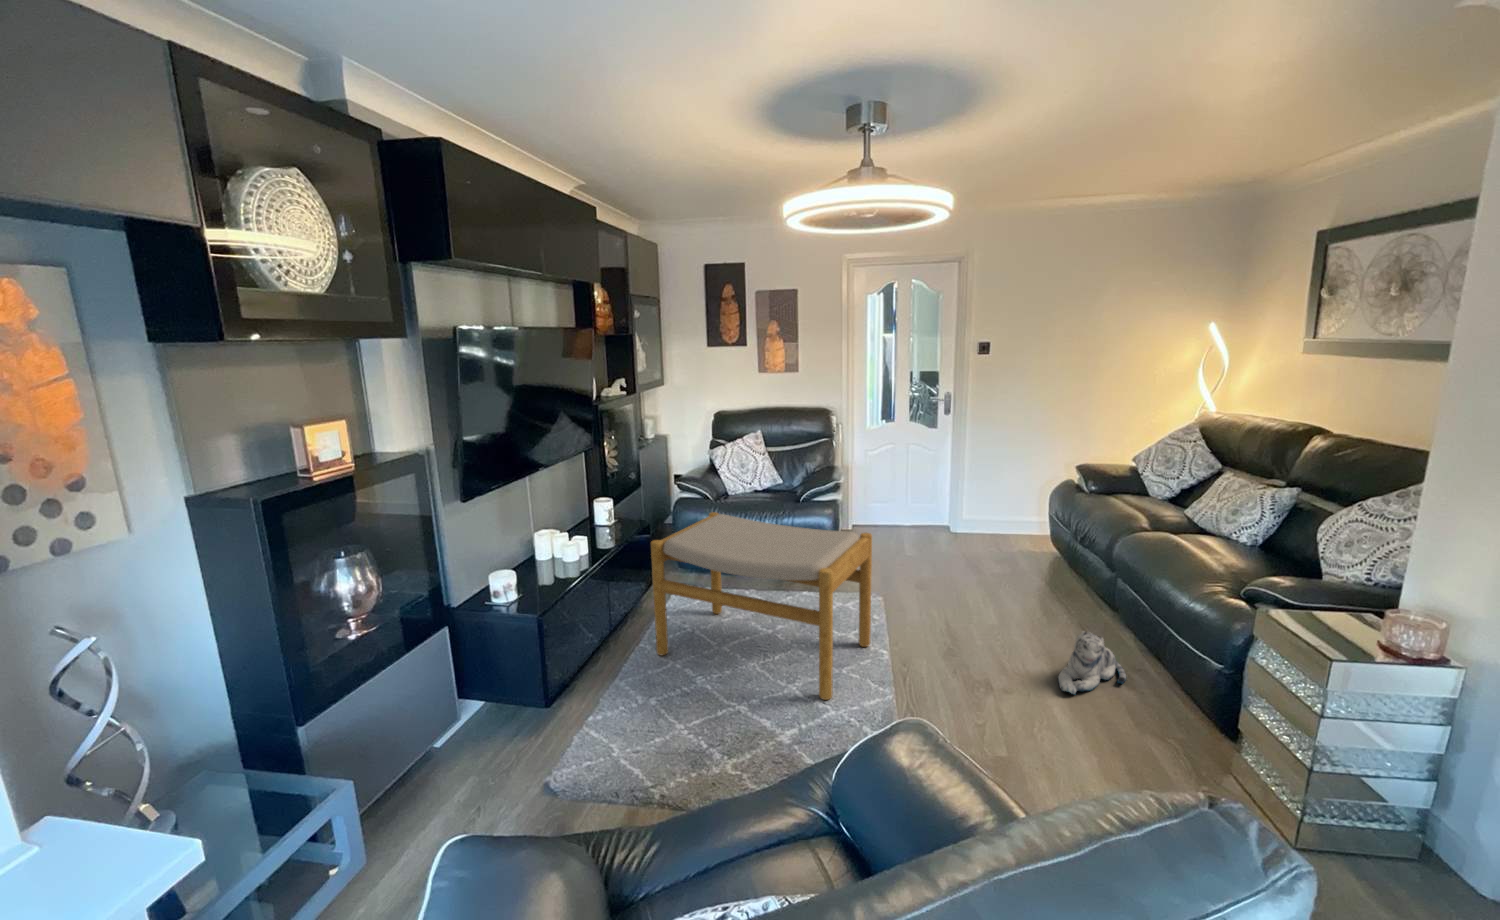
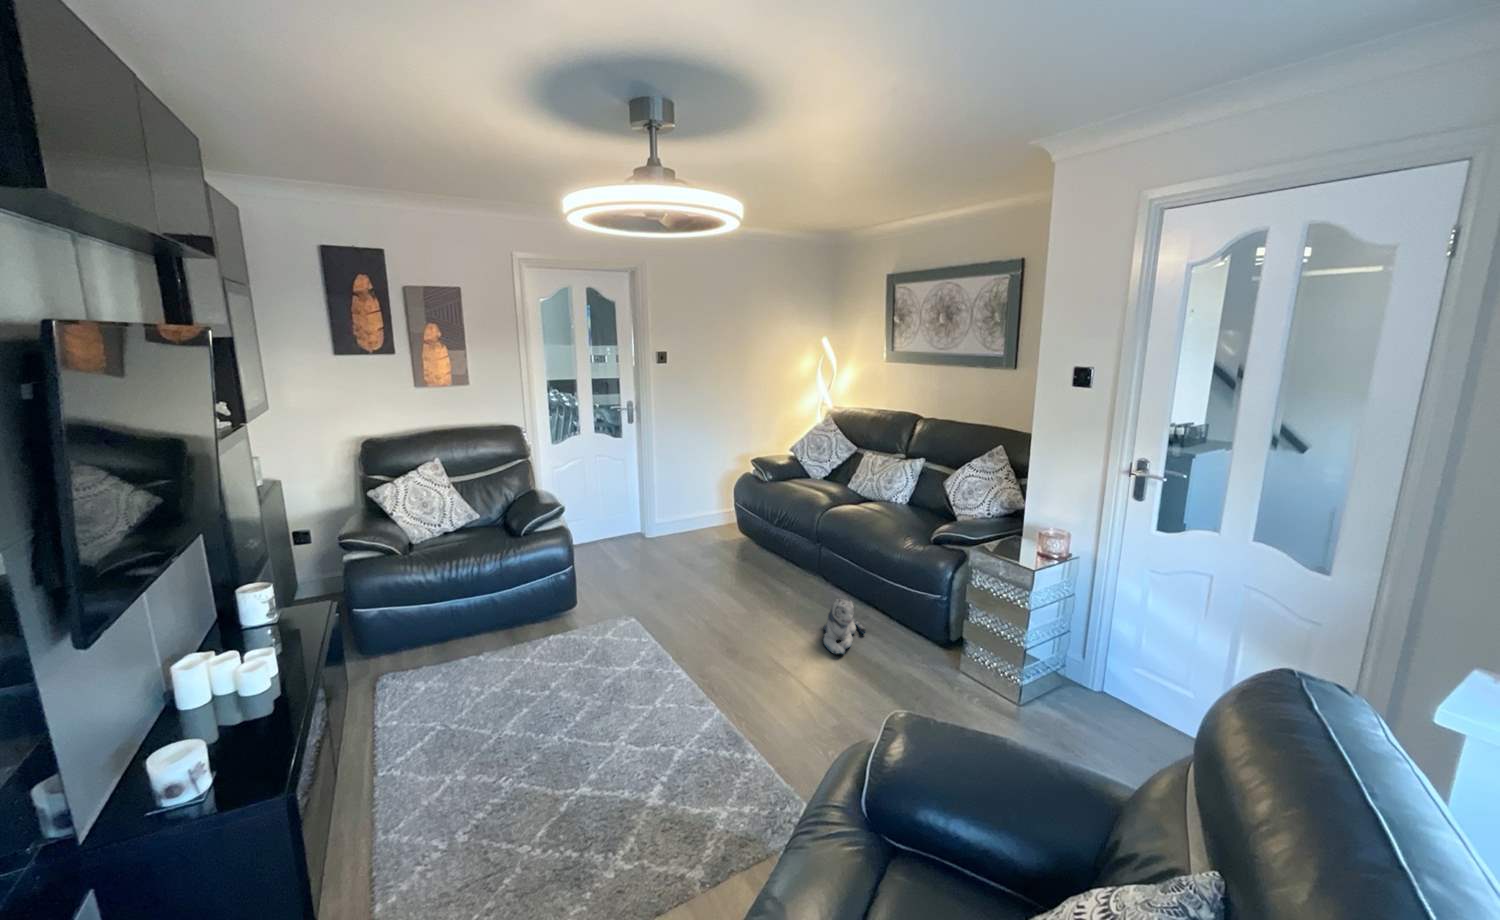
footstool: present [651,512,872,700] -> none [400,555,666,772]

